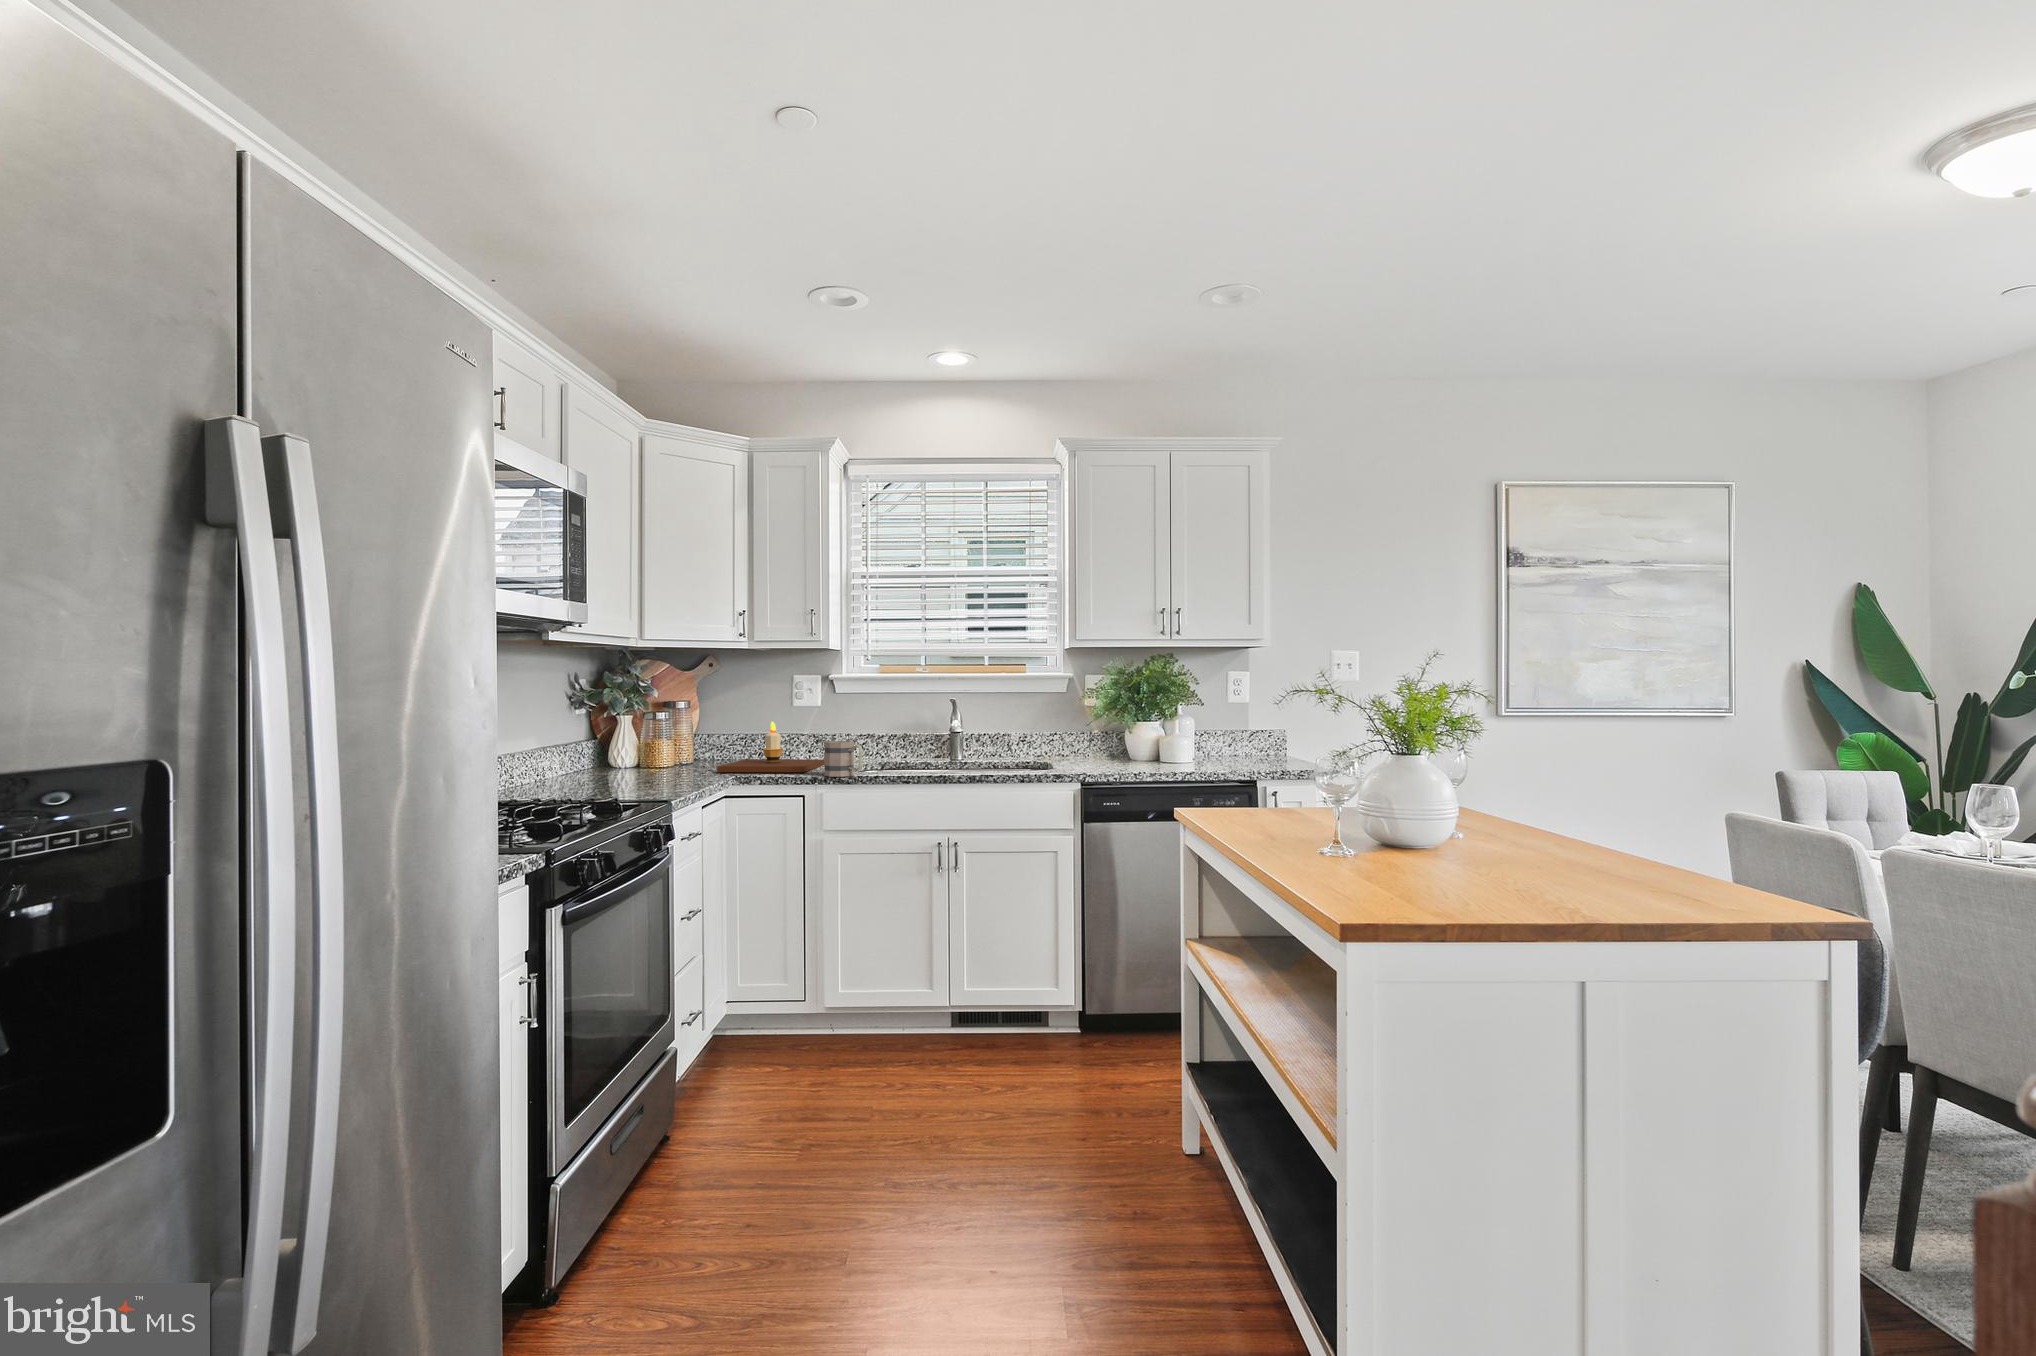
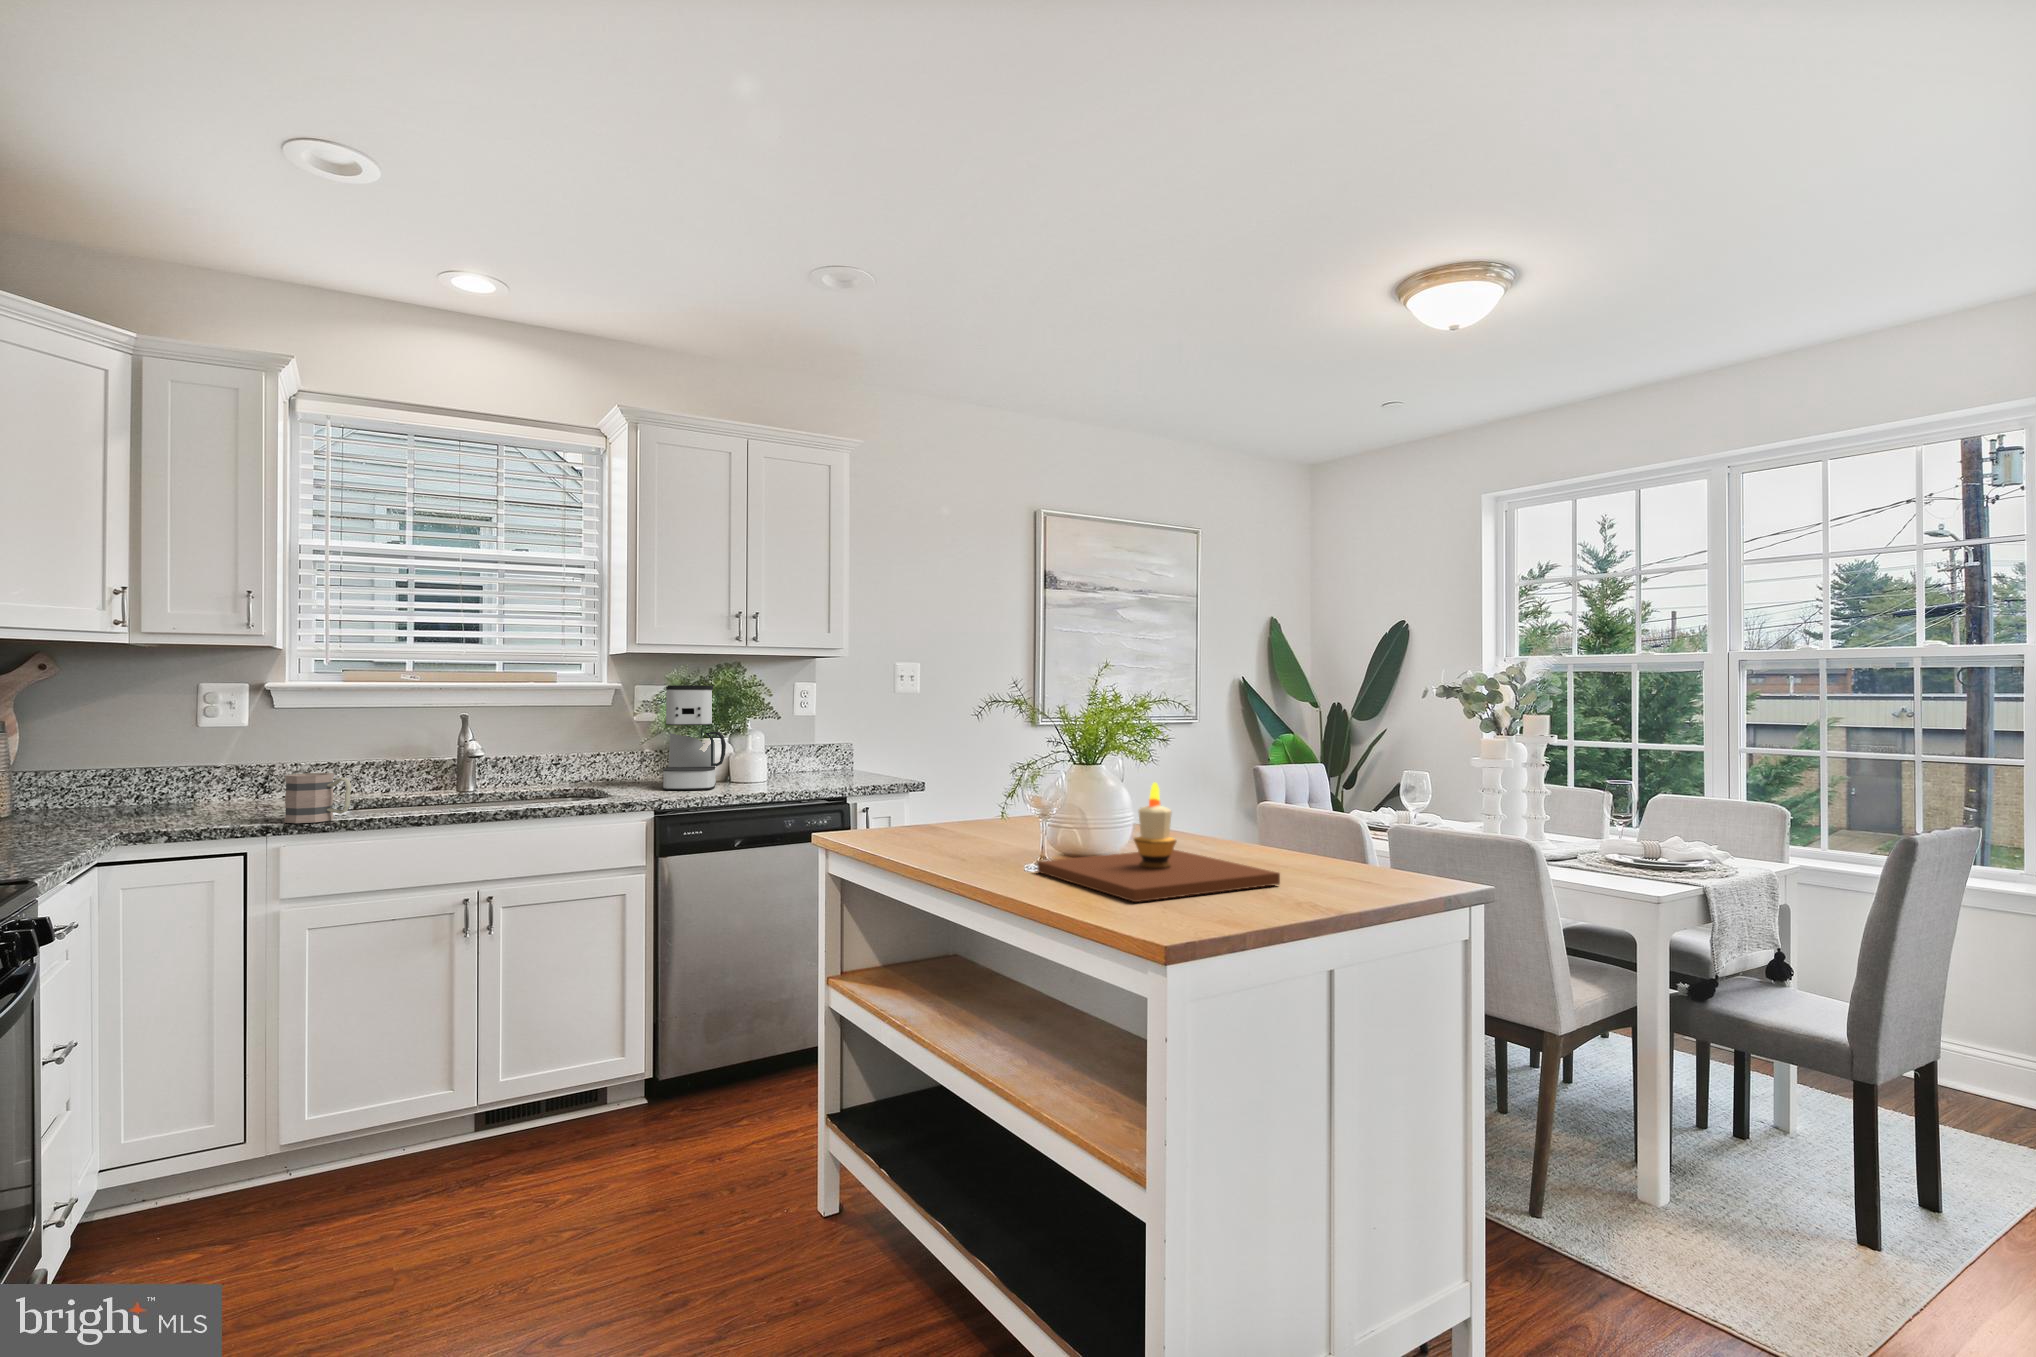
coffee maker: none [1100,675,1154,767] -> present [663,685,726,790]
candle: present [717,721,824,772] -> present [1038,782,1280,902]

